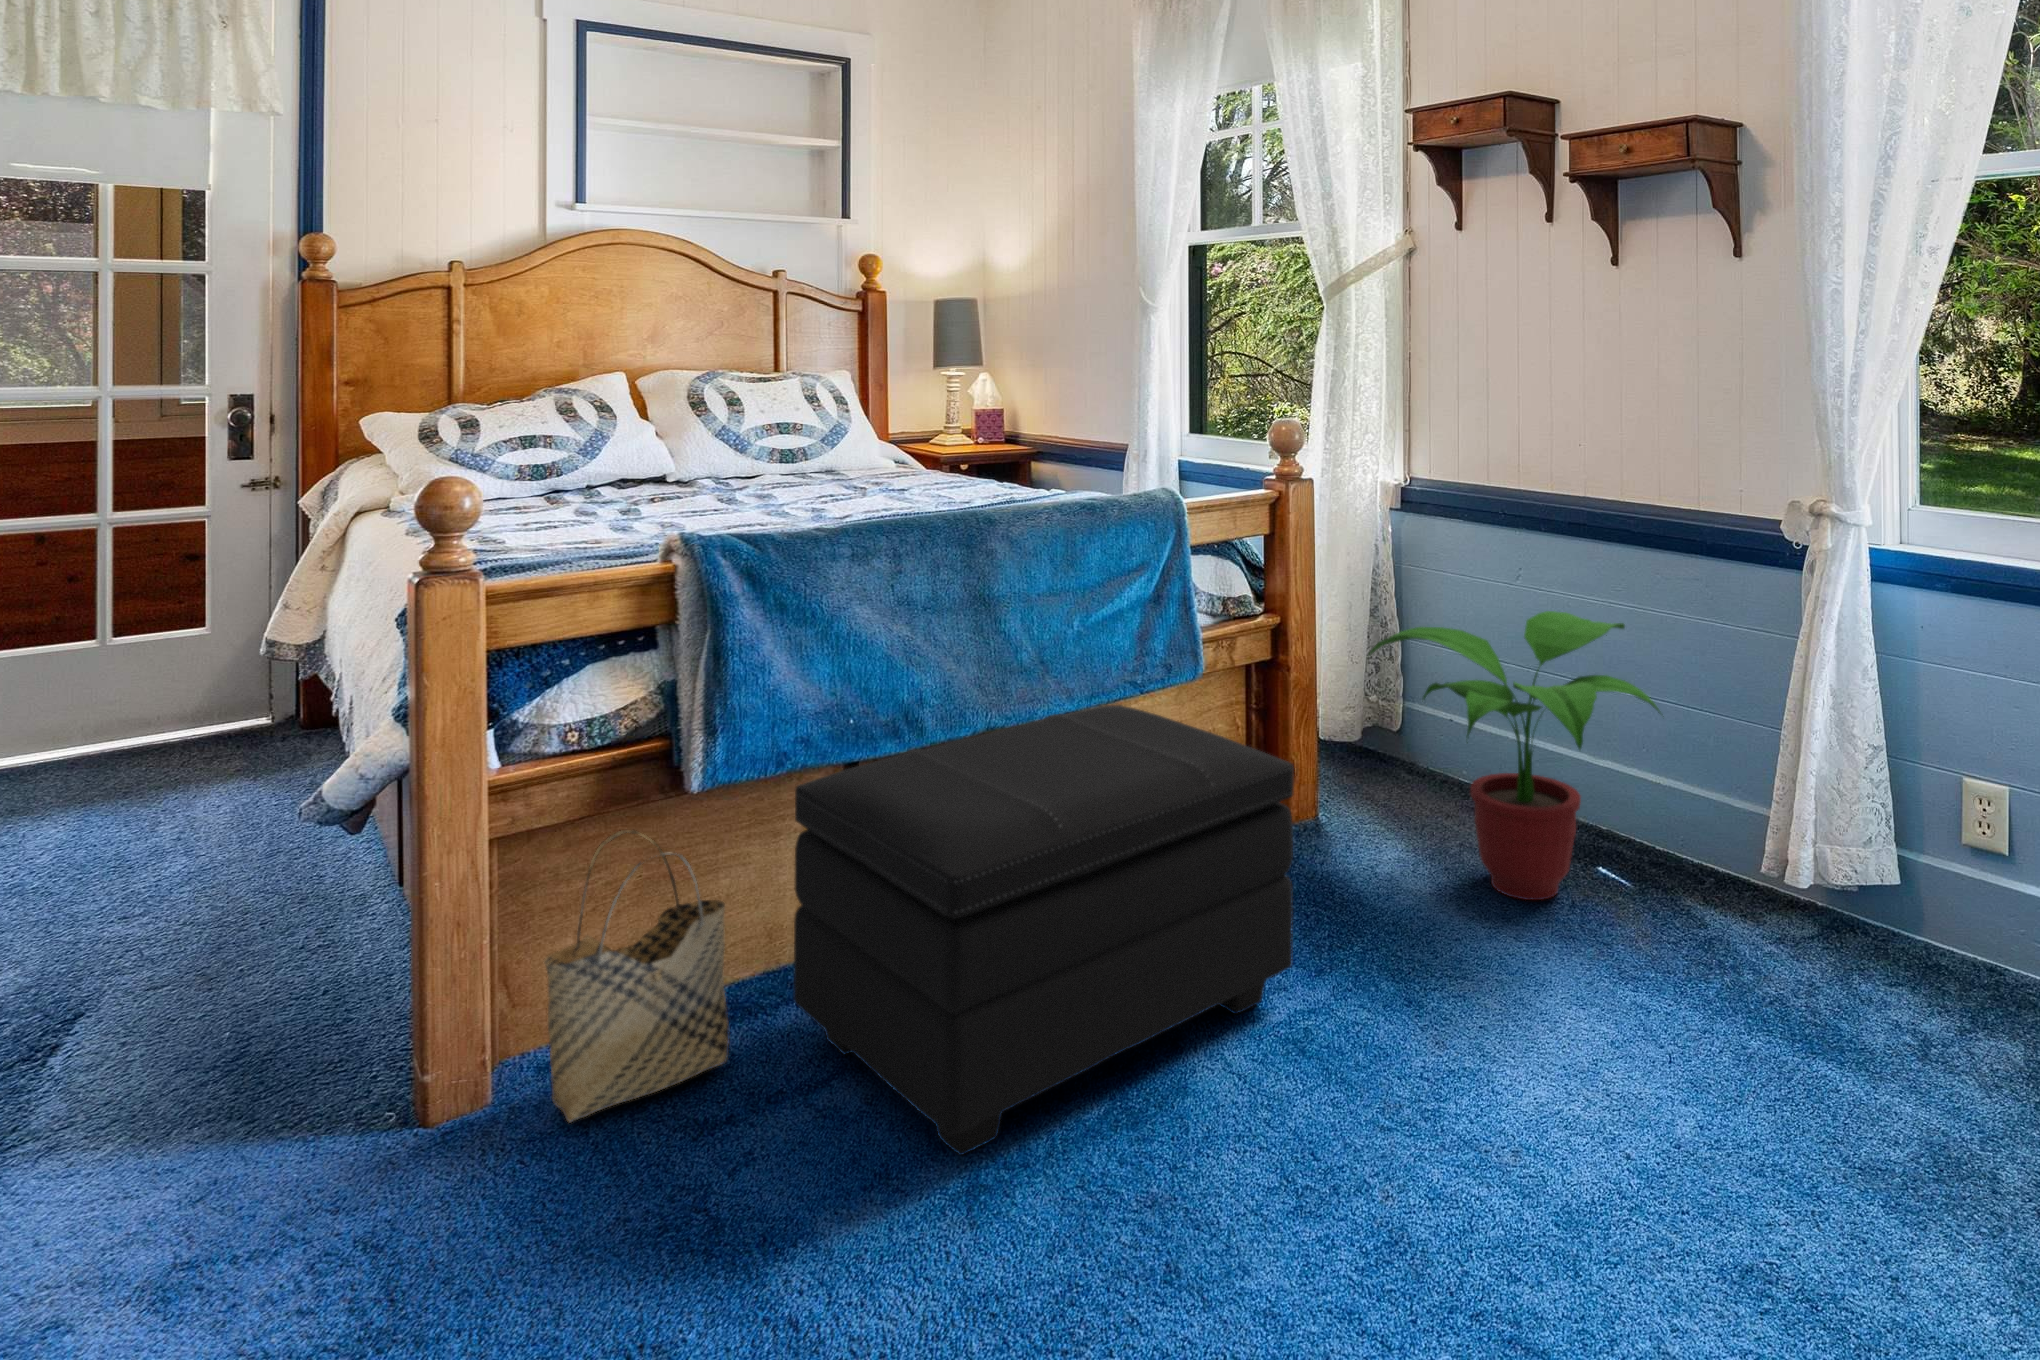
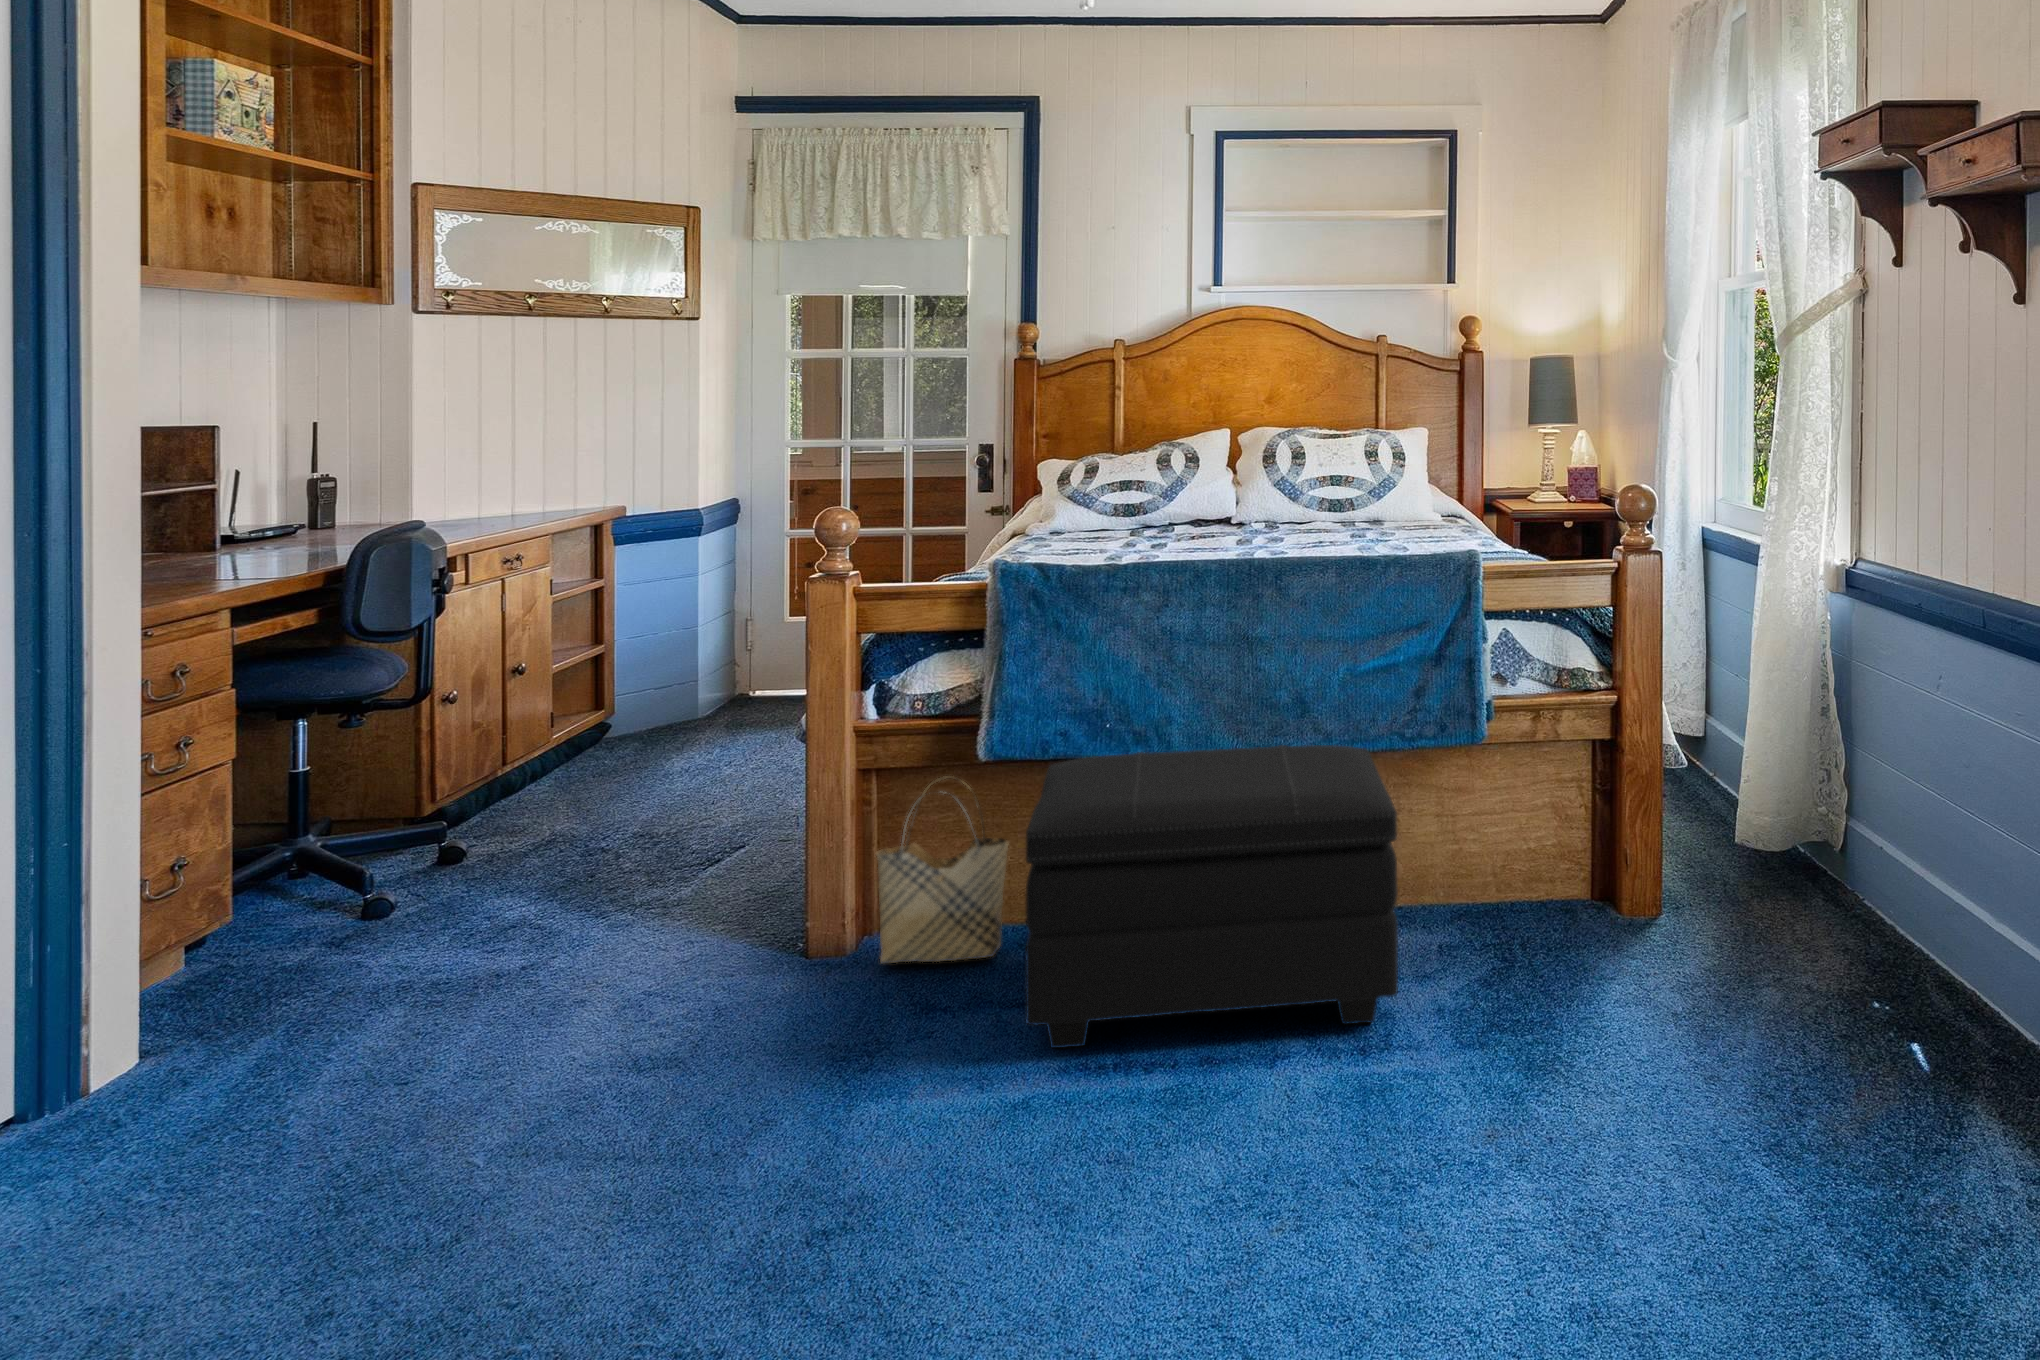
potted plant: present [1369,611,1660,900] -> none [1648,717,1926,1019]

